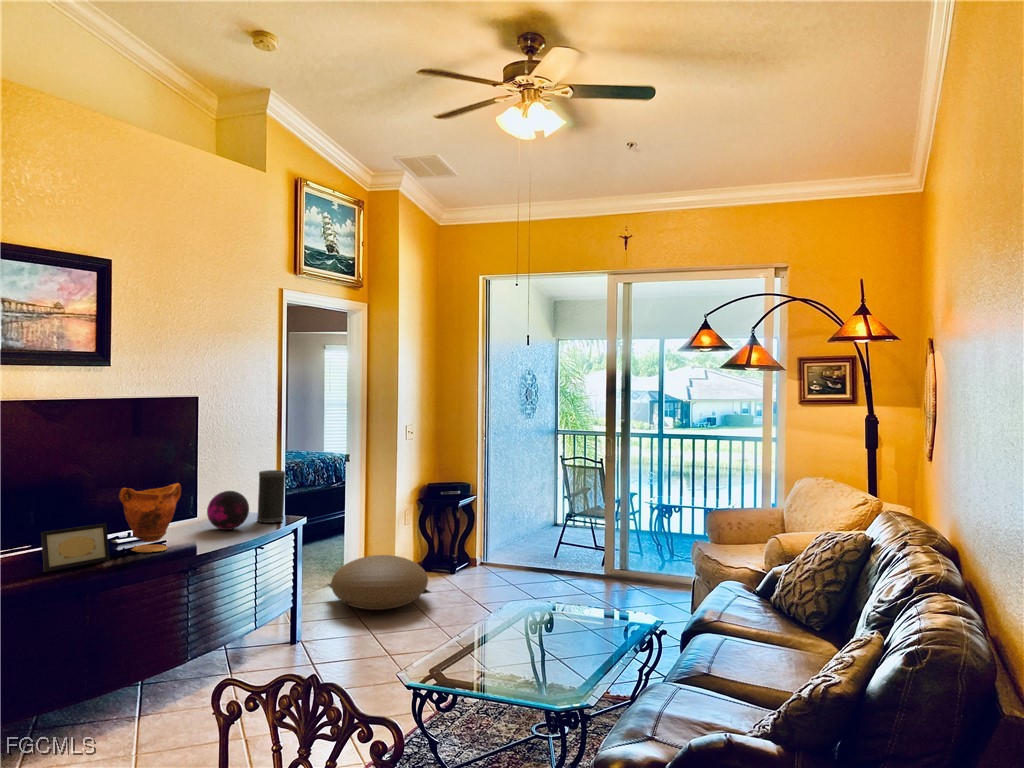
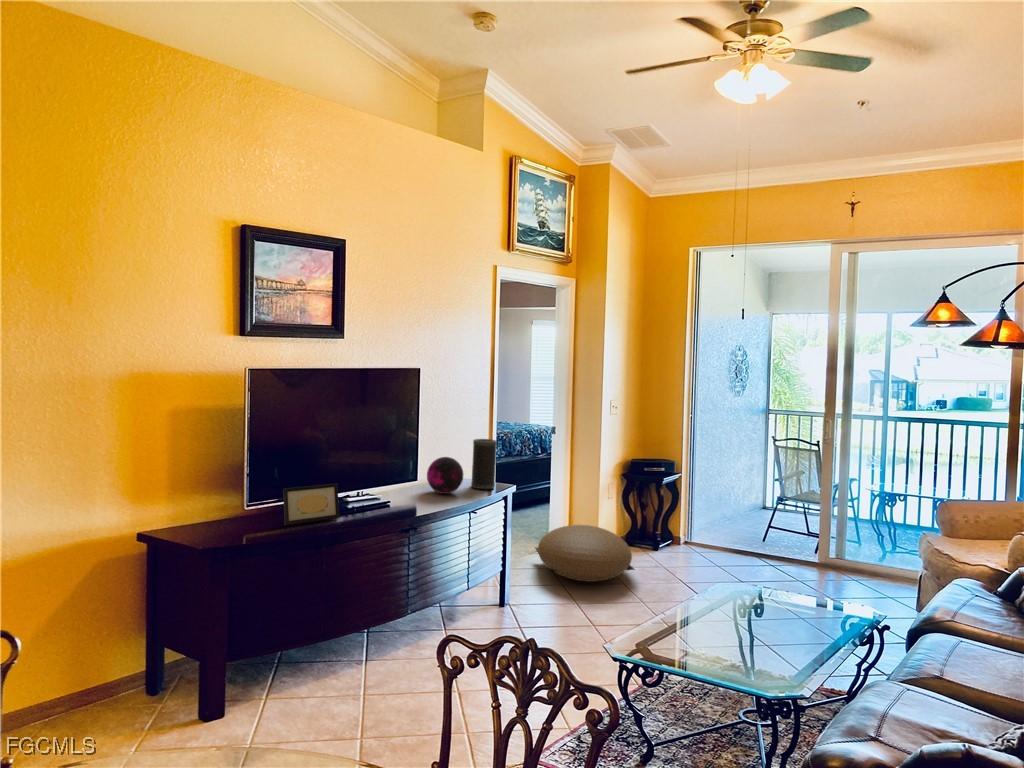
vase: present [119,483,181,552] -> none [349,449,403,512]

